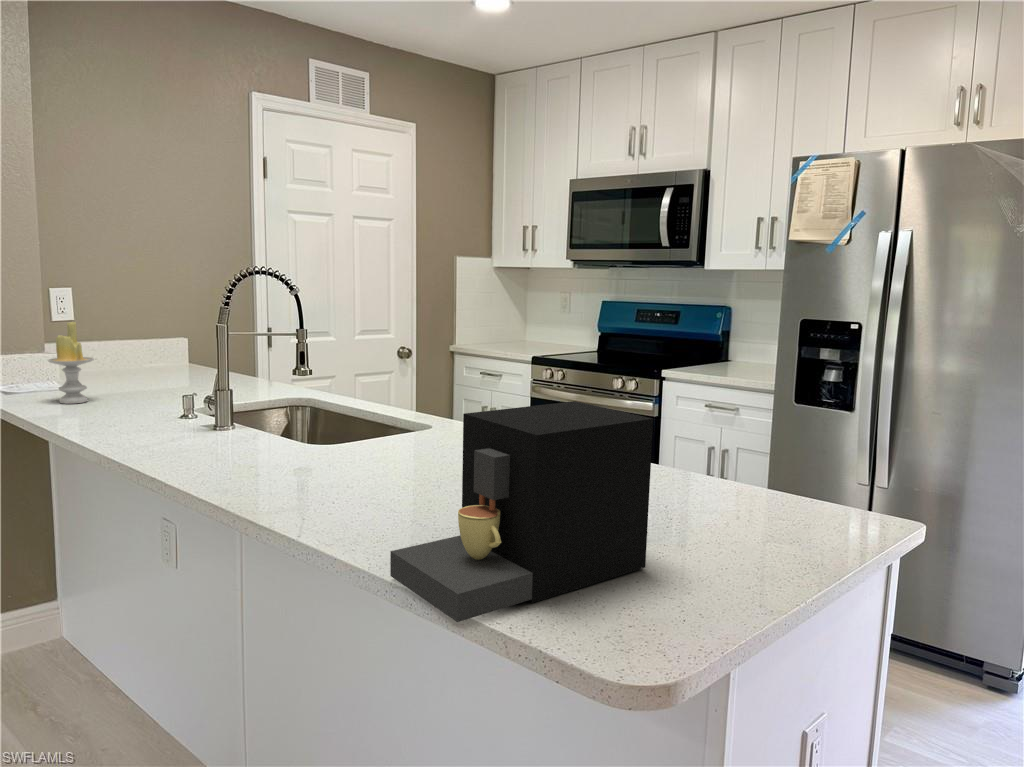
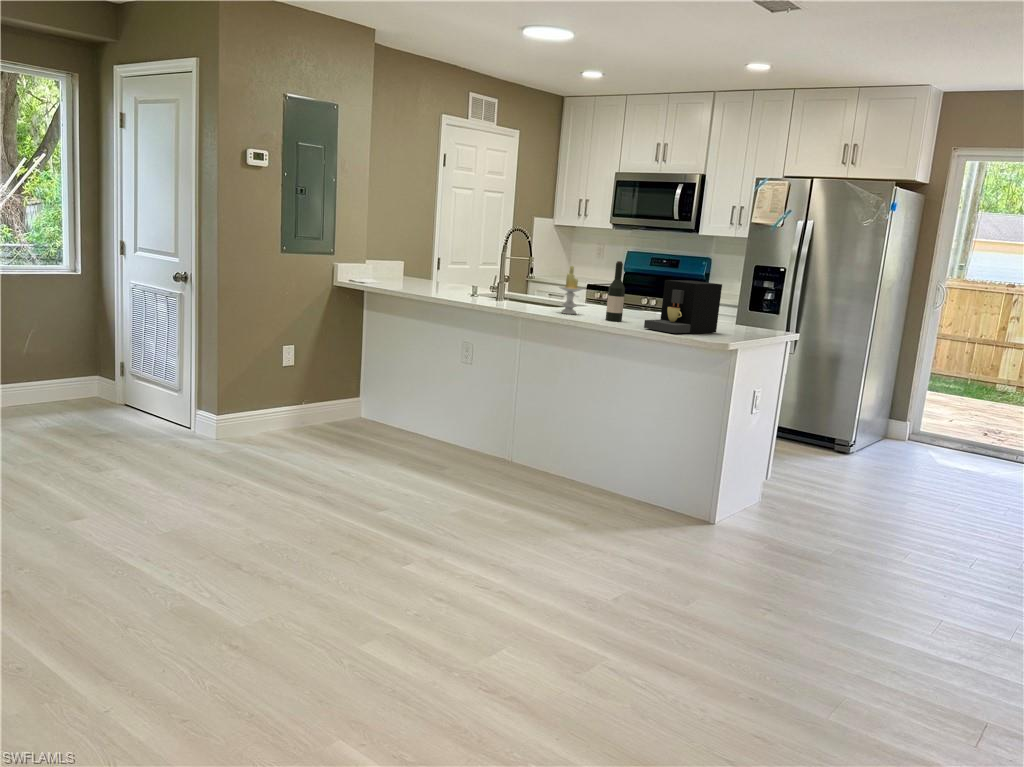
candle: present [48,322,94,404] -> present [559,266,582,314]
wine bottle: none [347,352,392,522] -> present [606,261,625,321]

